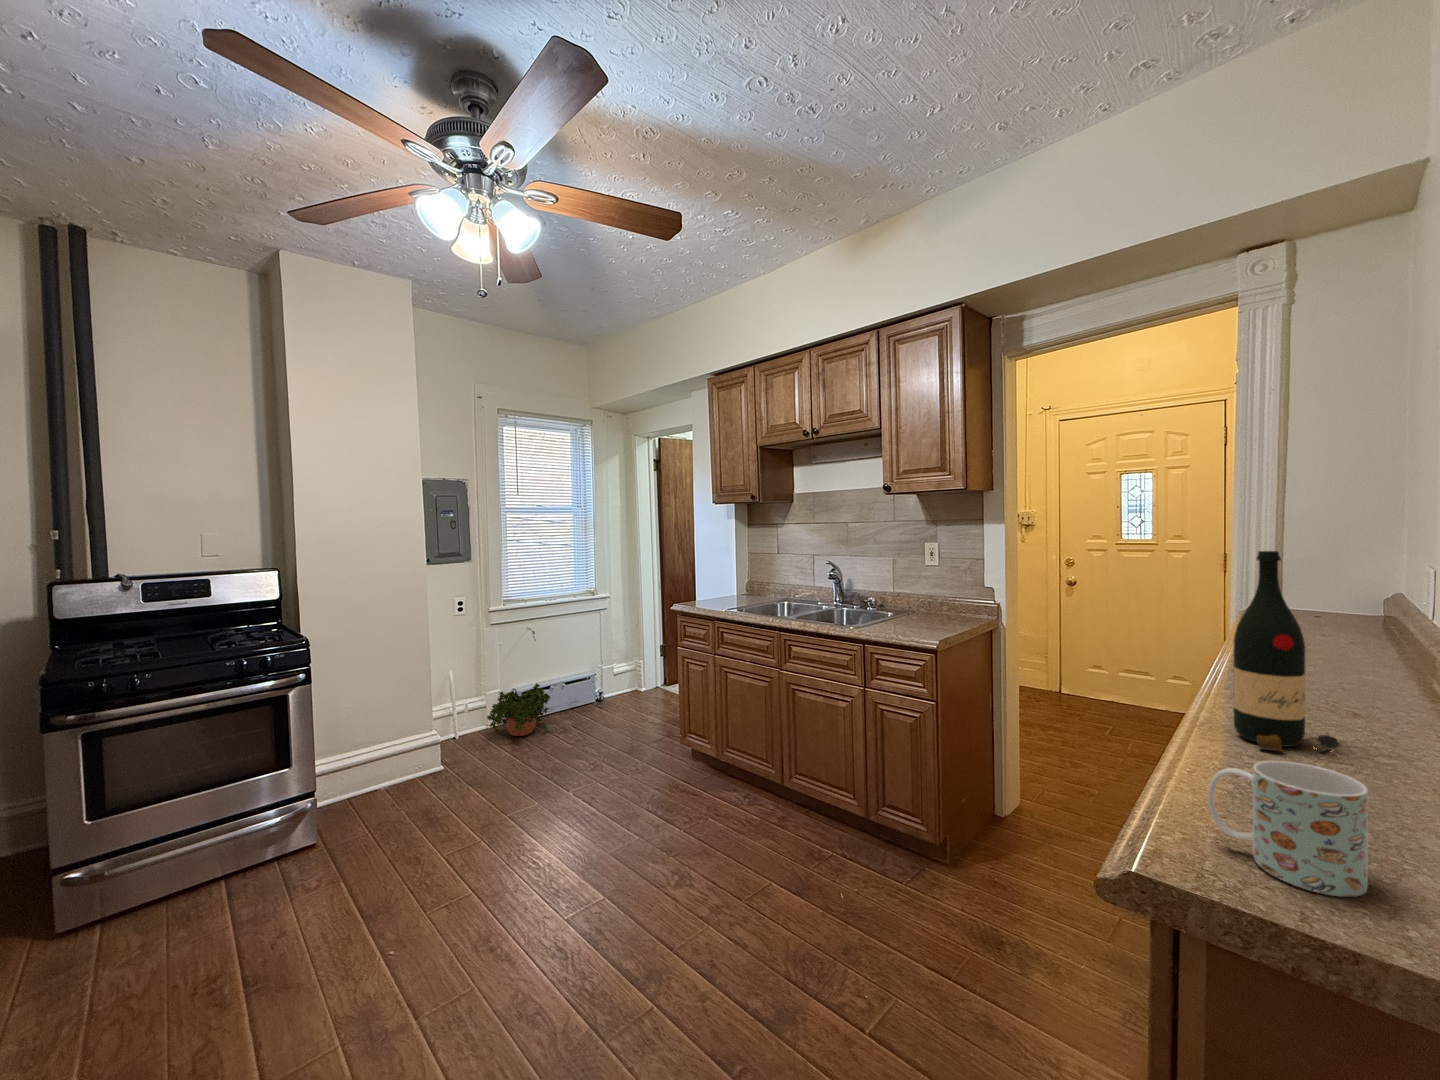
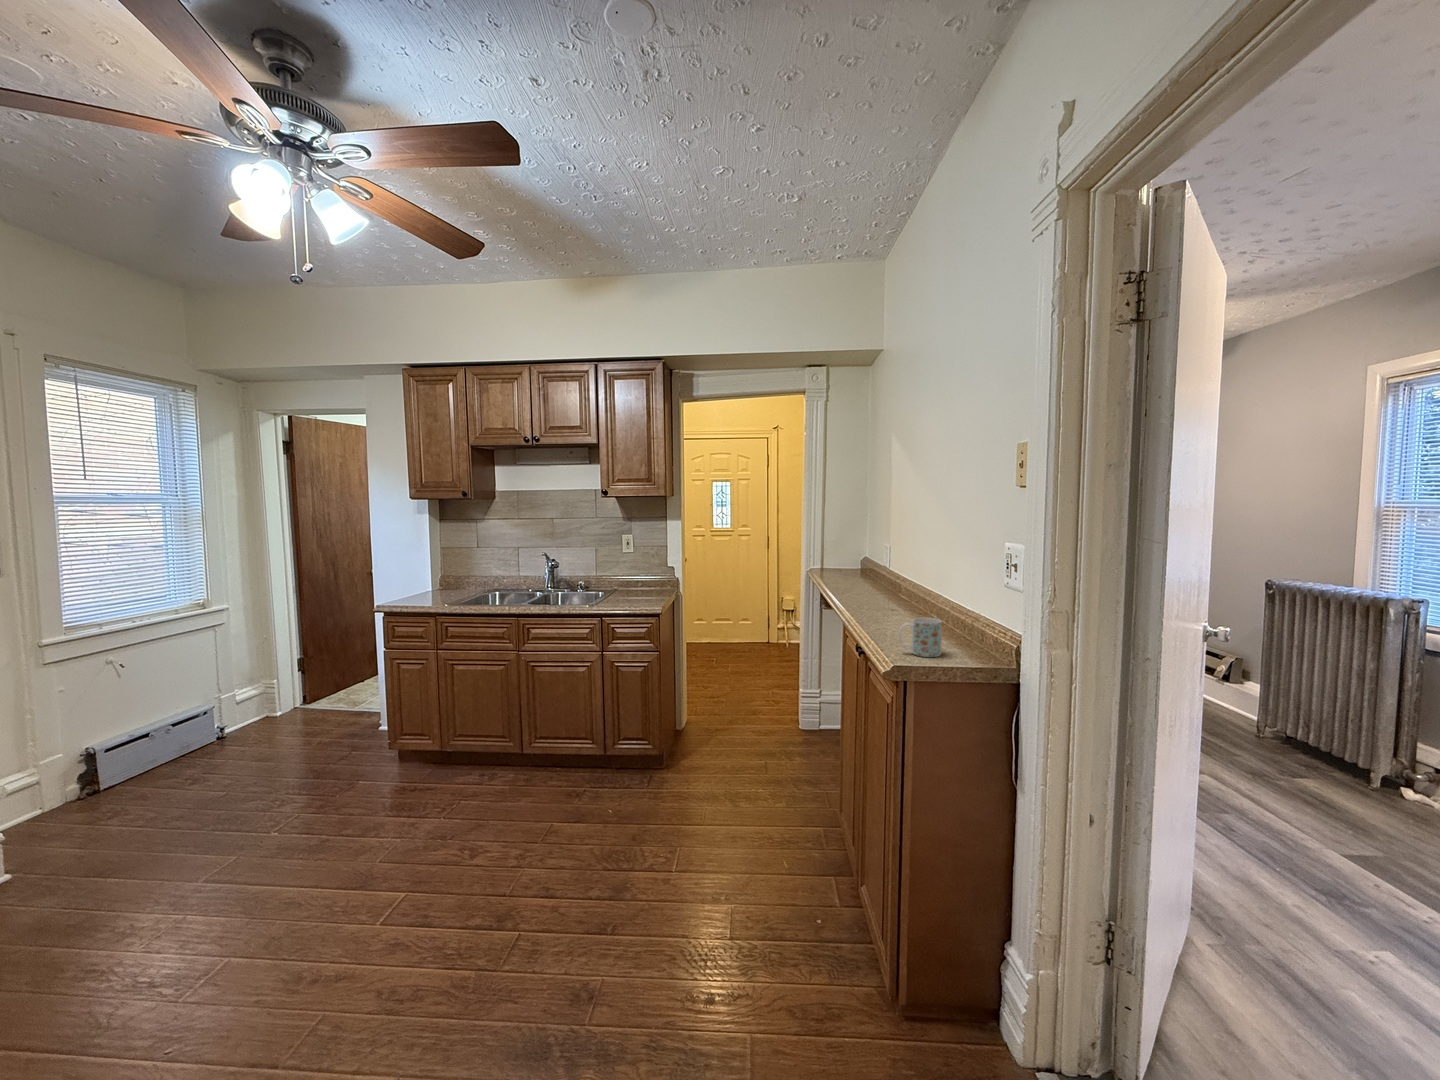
wine bottle: present [1234,551,1341,752] -> none [869,540,903,625]
potted plant: present [487,683,551,736] -> none [53,728,175,809]

